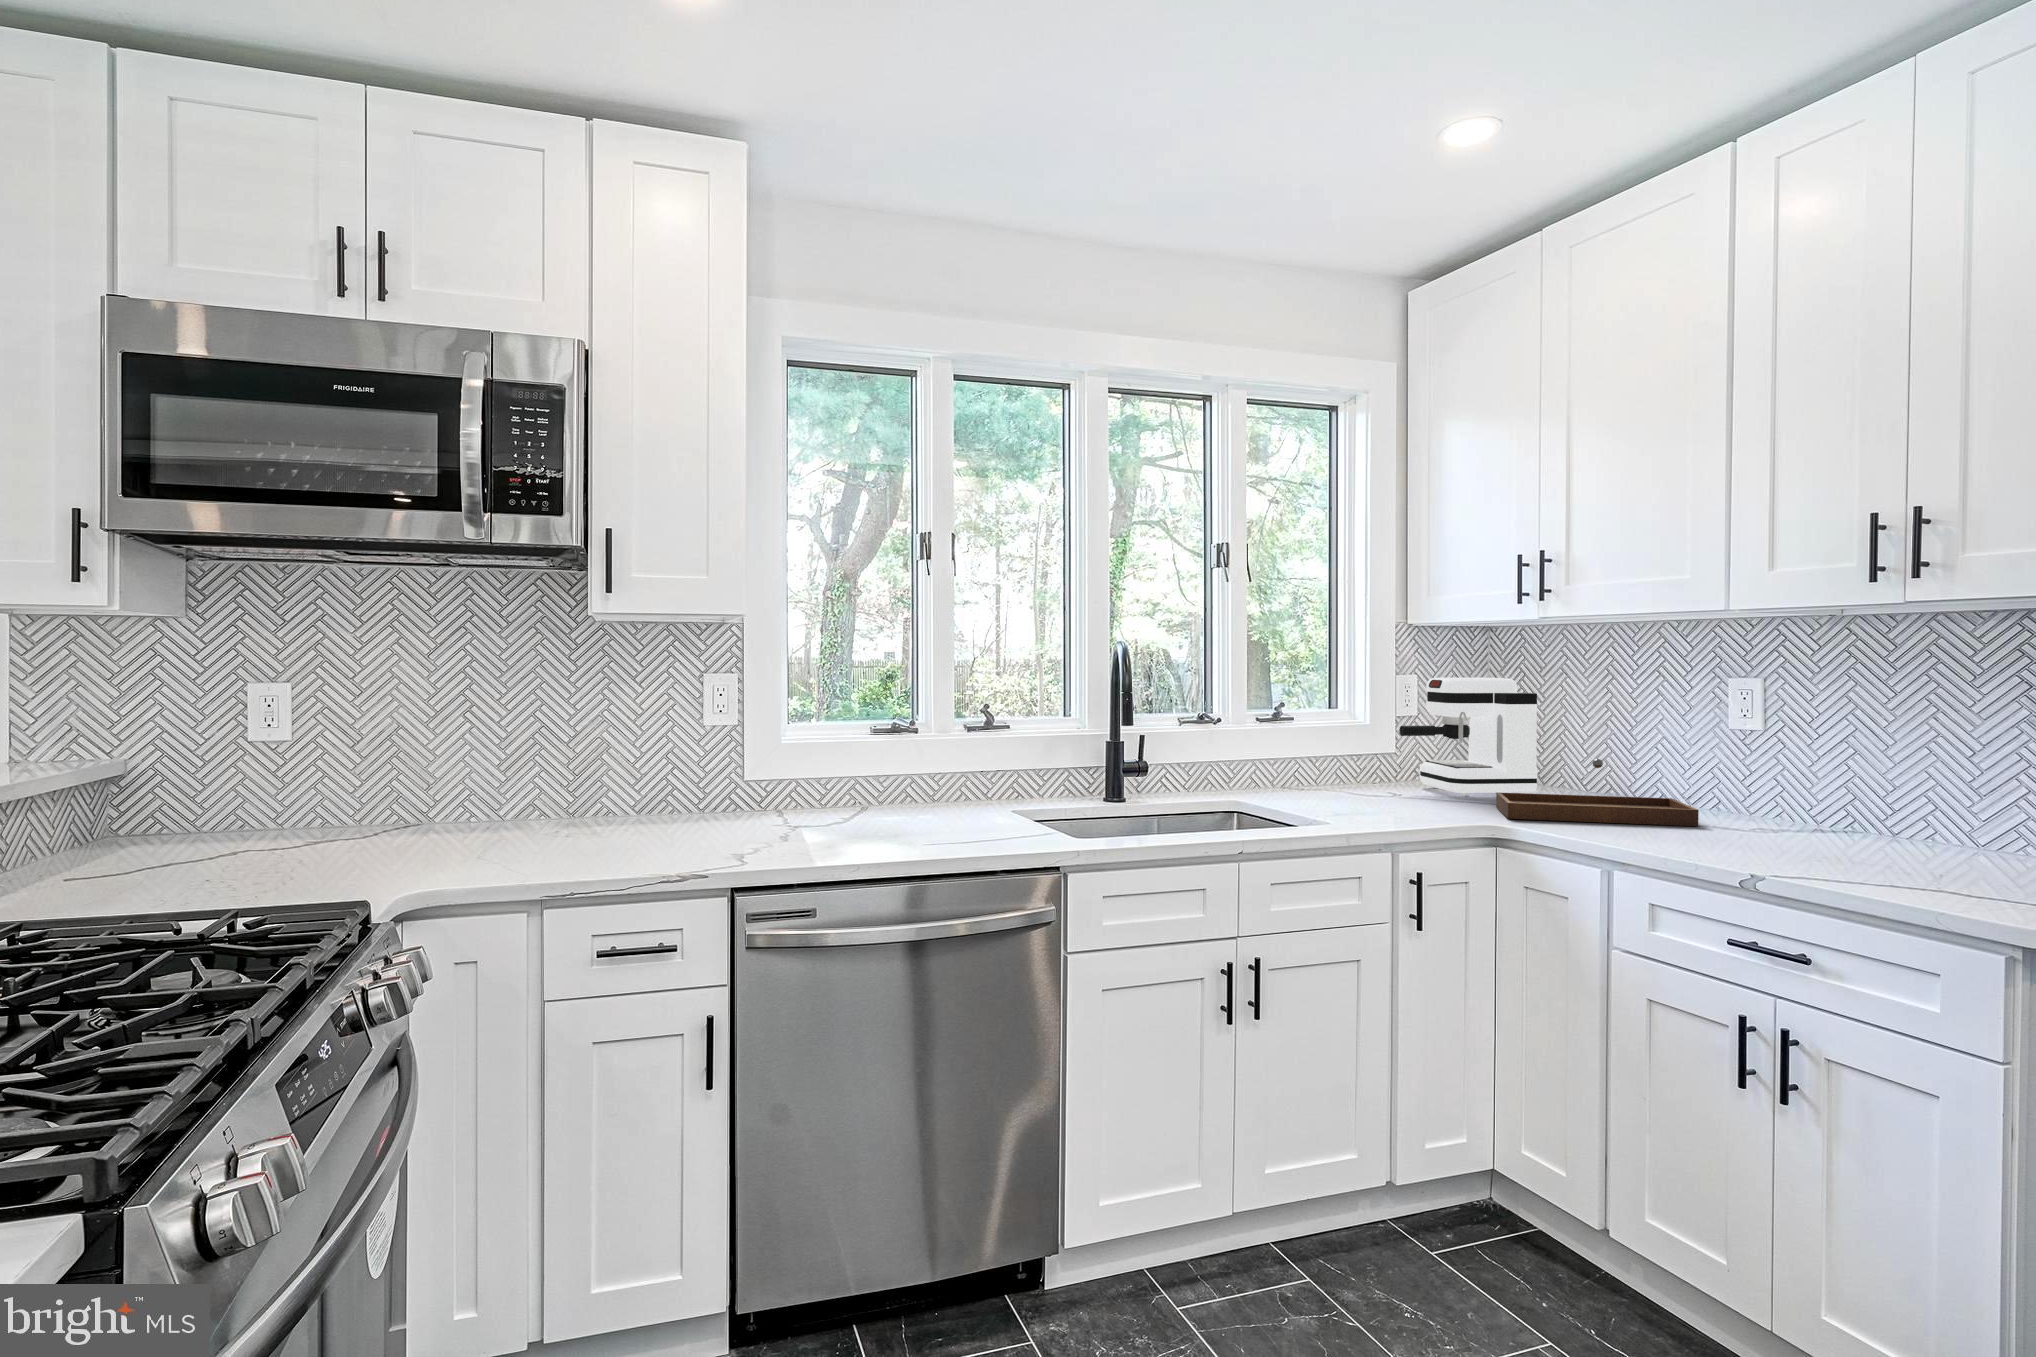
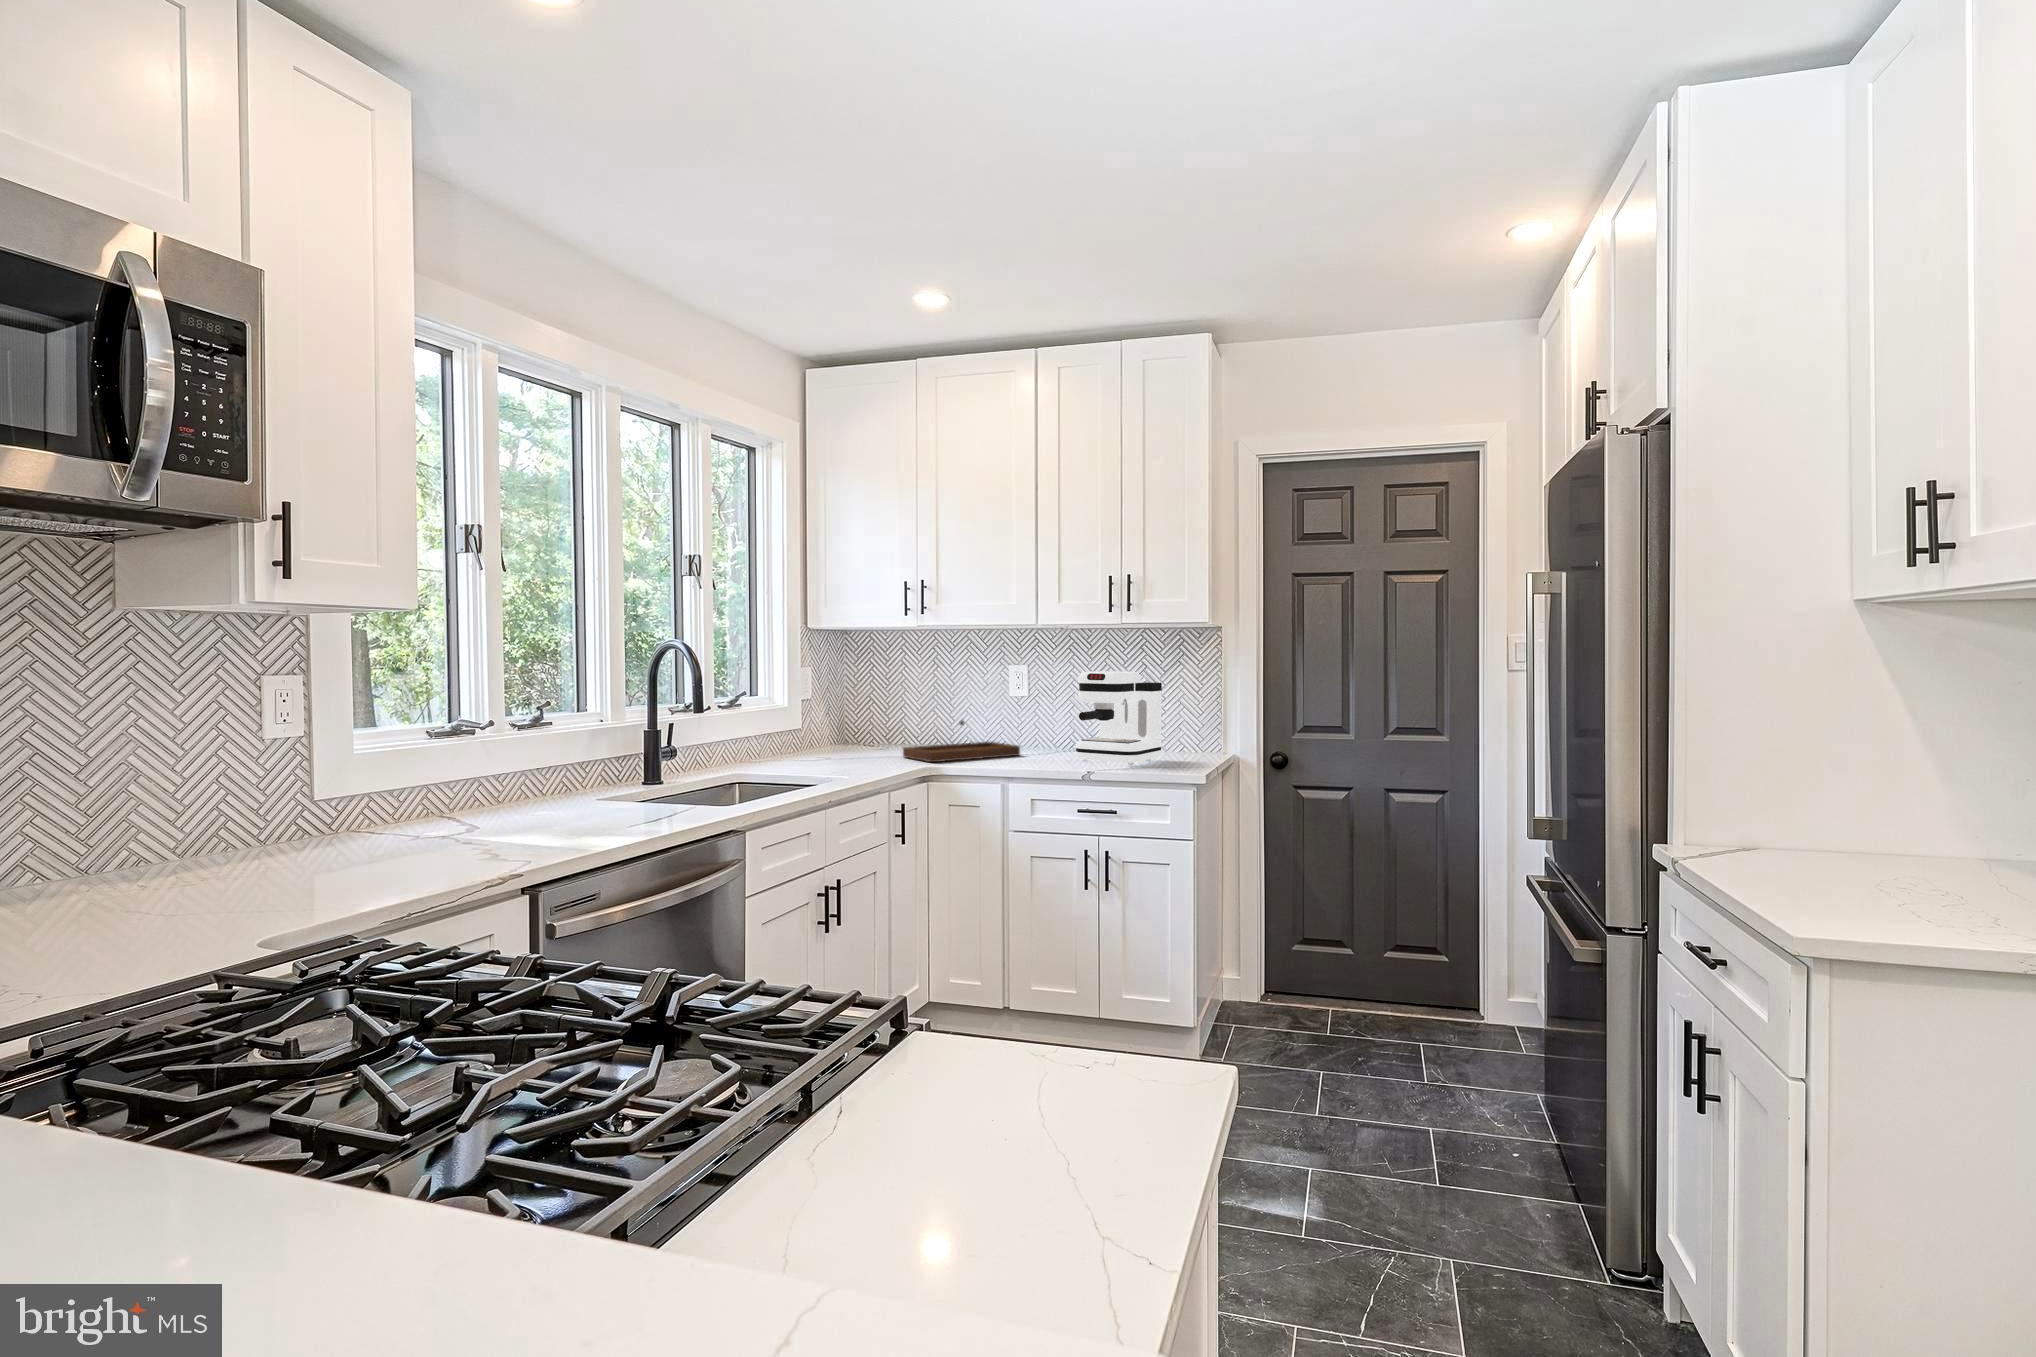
coffee maker: present [1400,678,1537,796] -> present [1076,671,1162,765]

